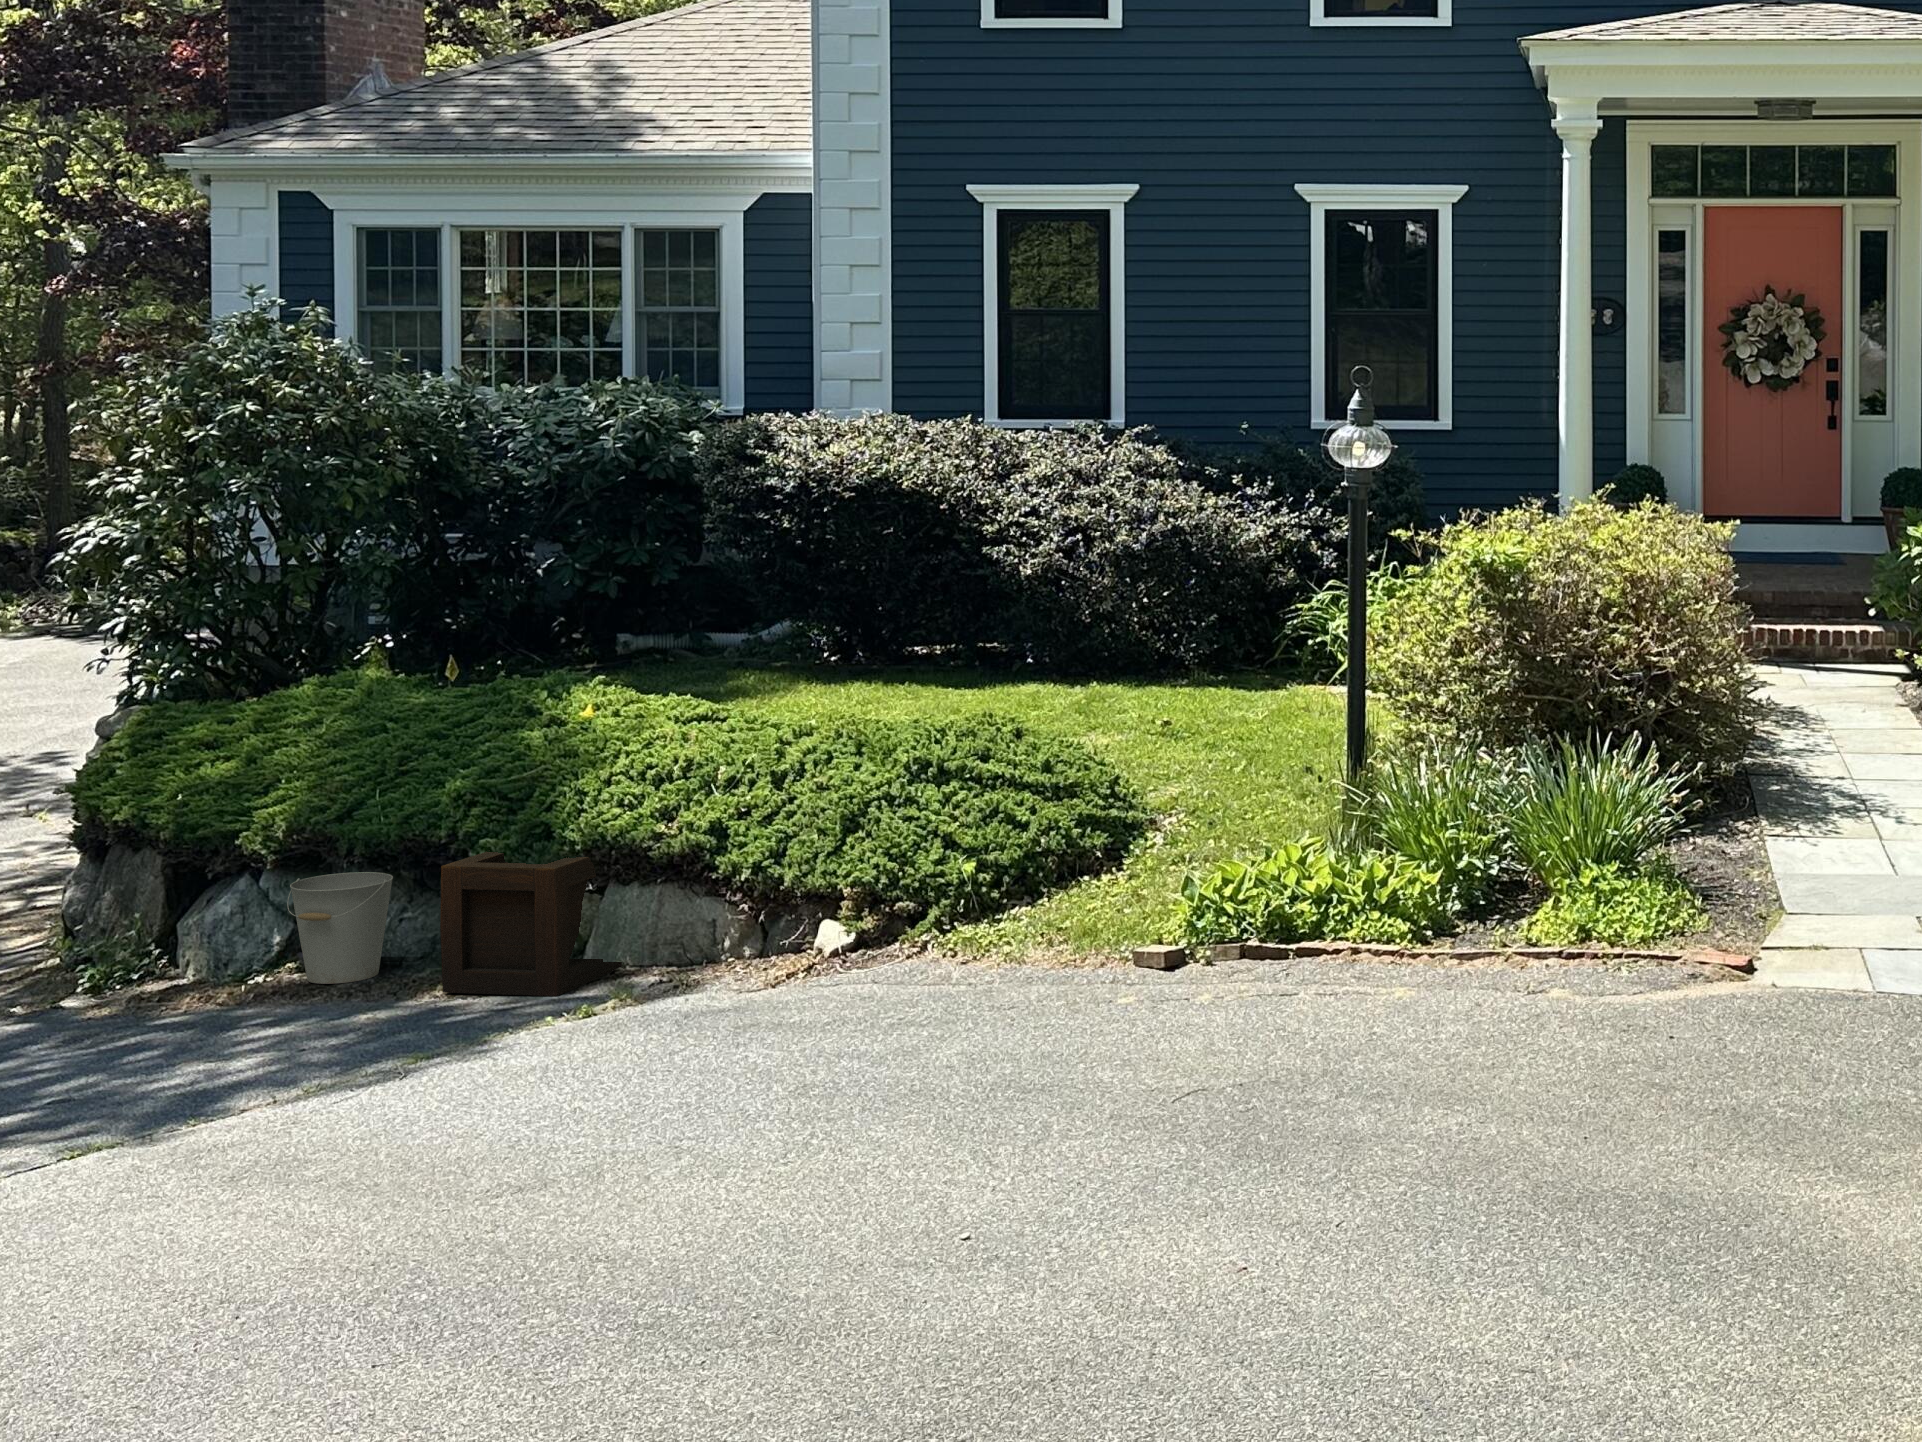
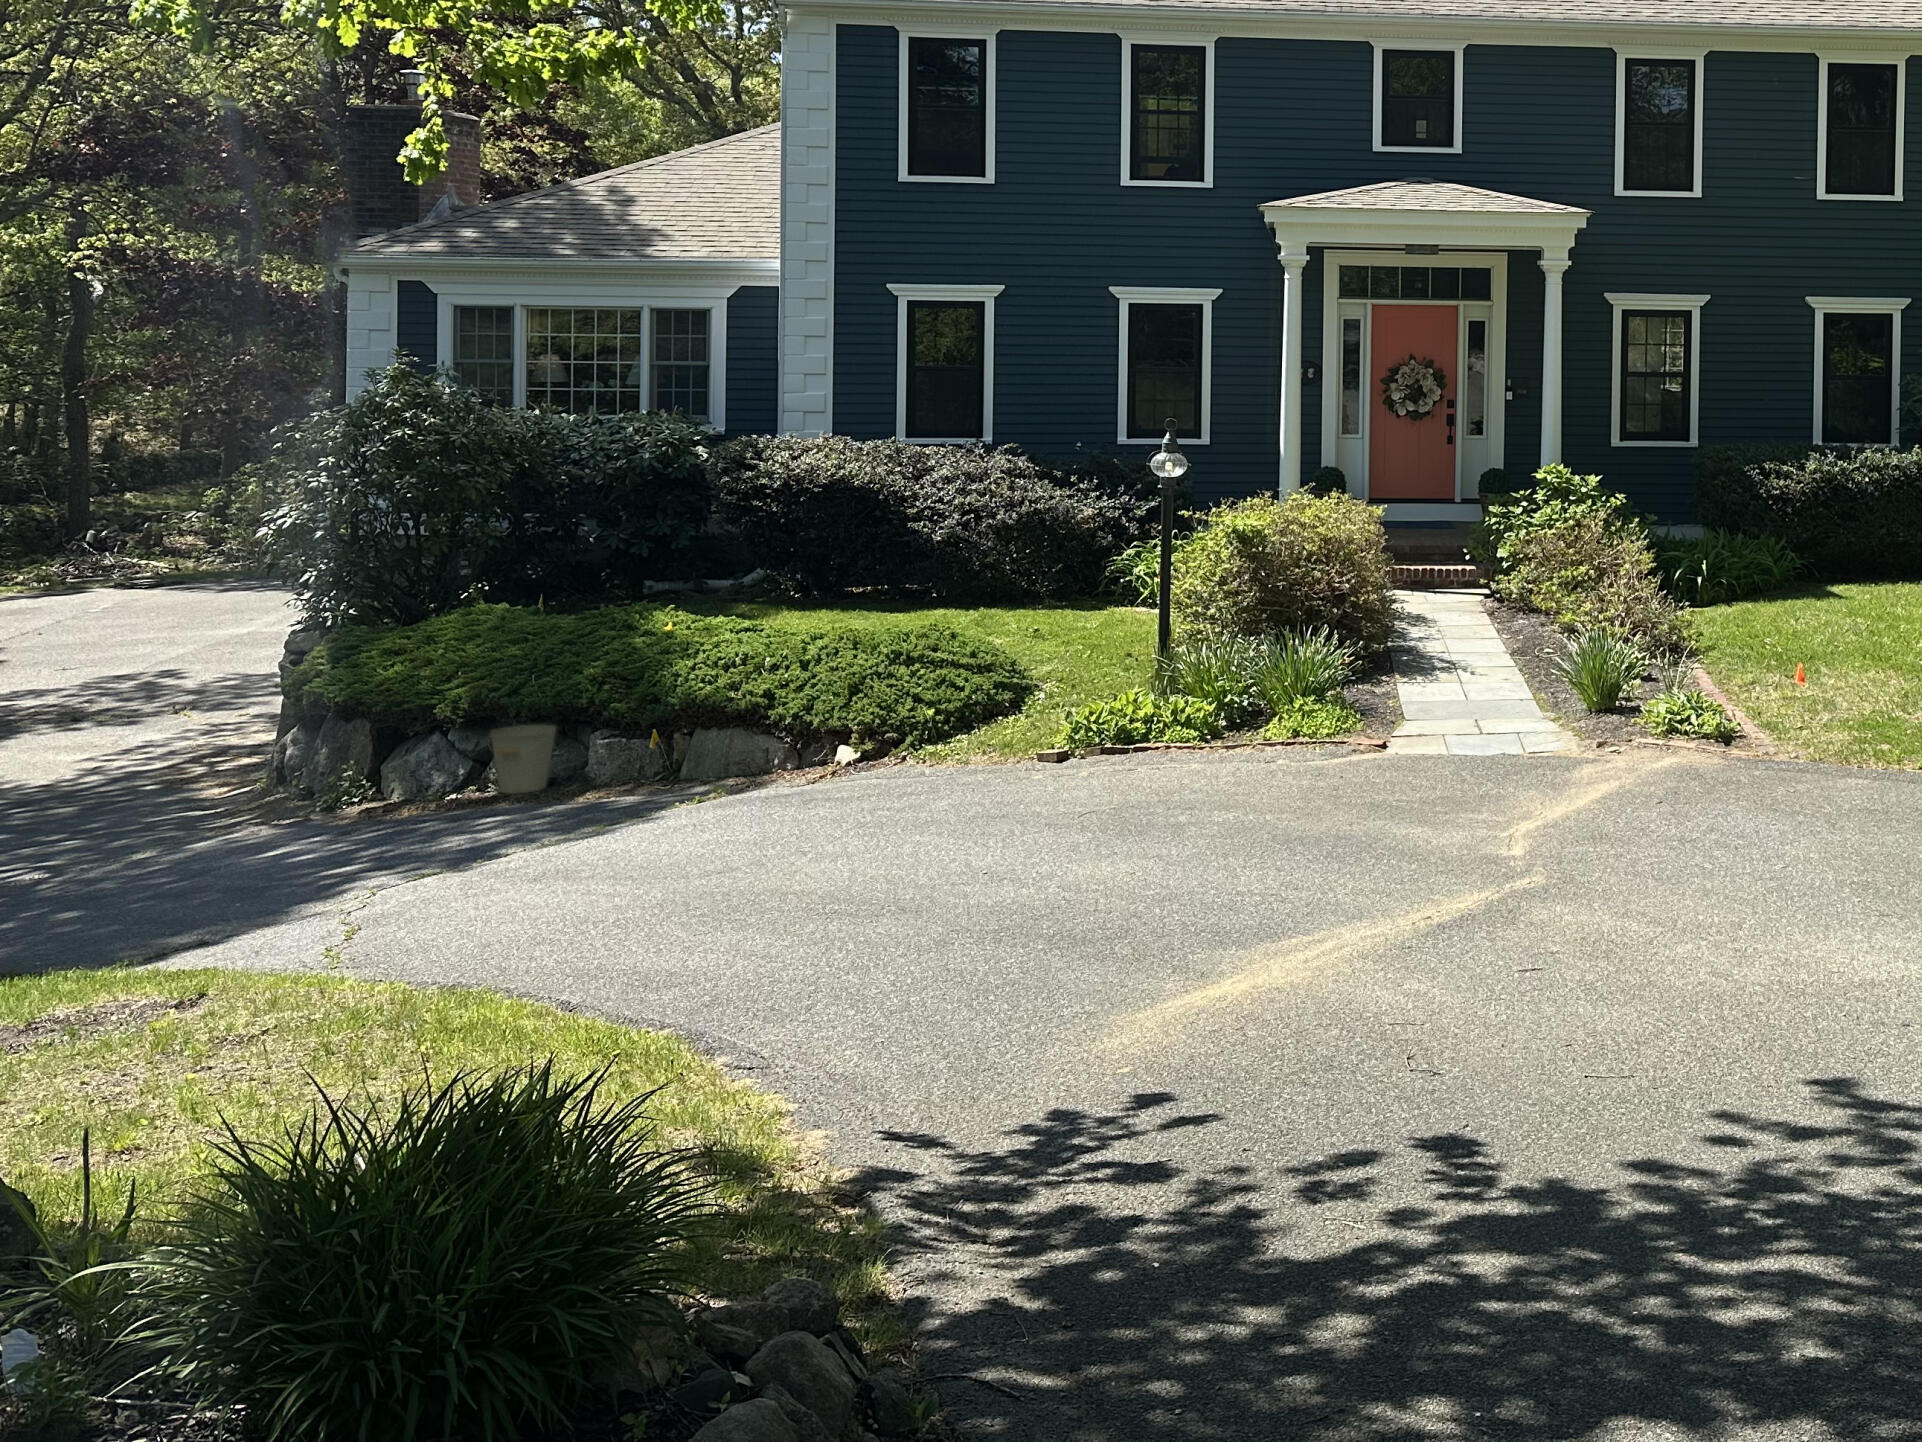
wooden crate: present [440,852,622,996] -> none [594,704,708,795]

